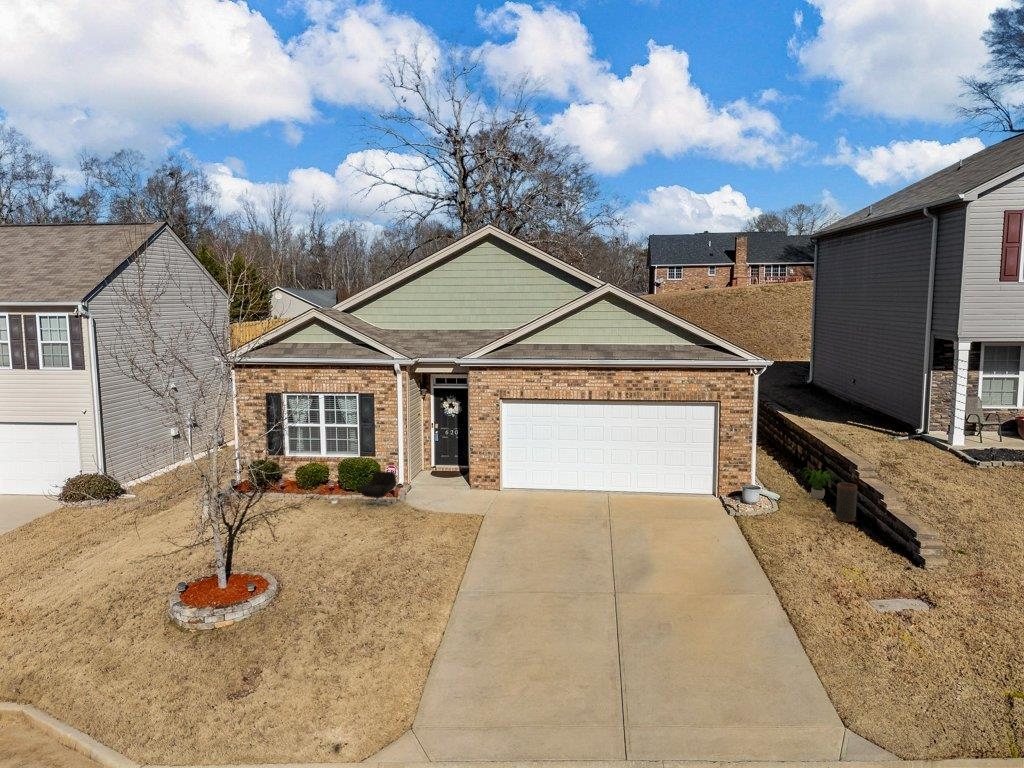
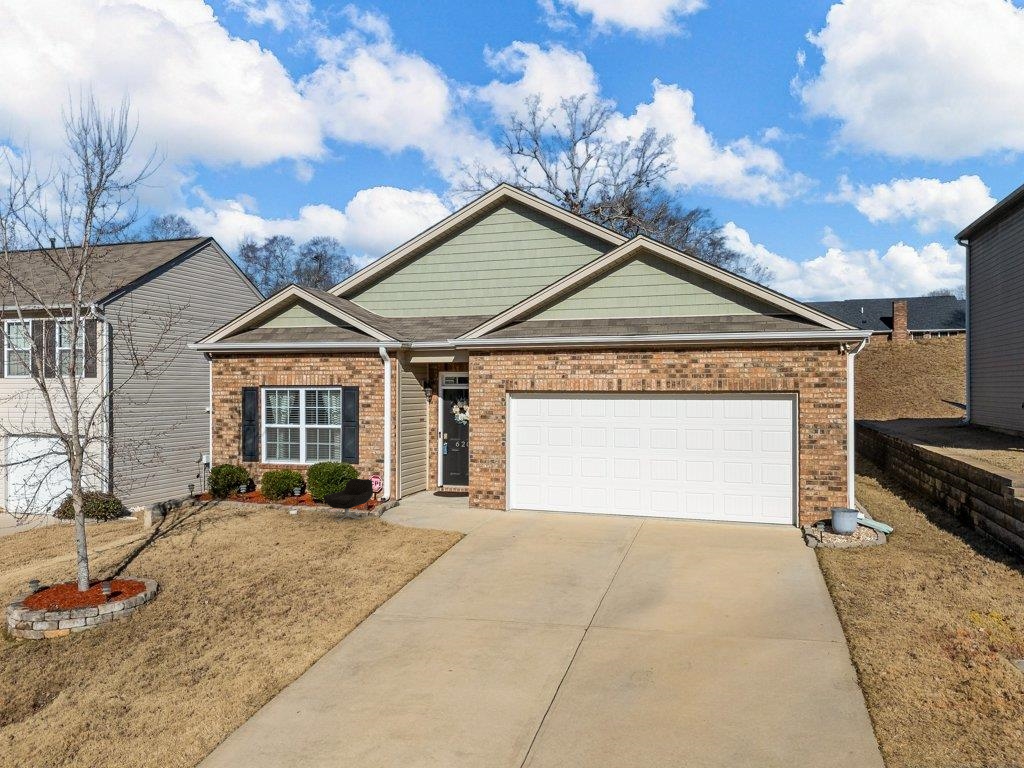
potted plant: present [804,468,834,499] -> none [926,488,979,533]
trash can: present [836,483,857,522] -> none [976,501,1010,561]

